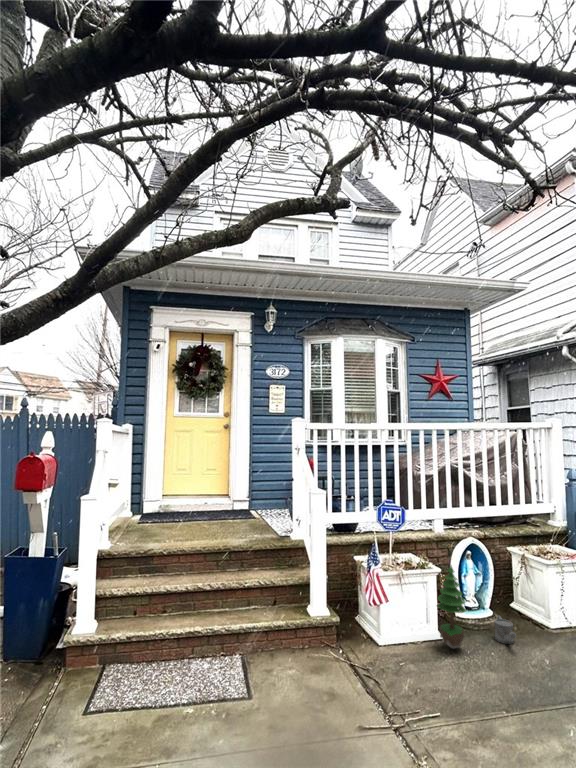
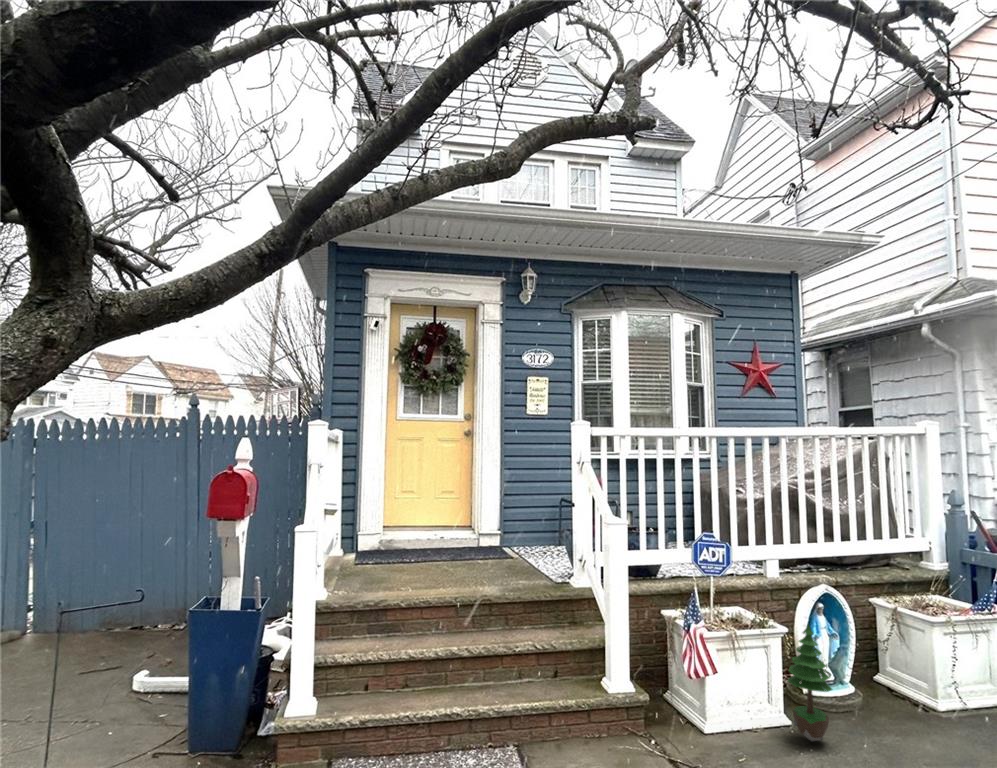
watering can: present [494,616,516,644] -> none [866,695,904,736]

